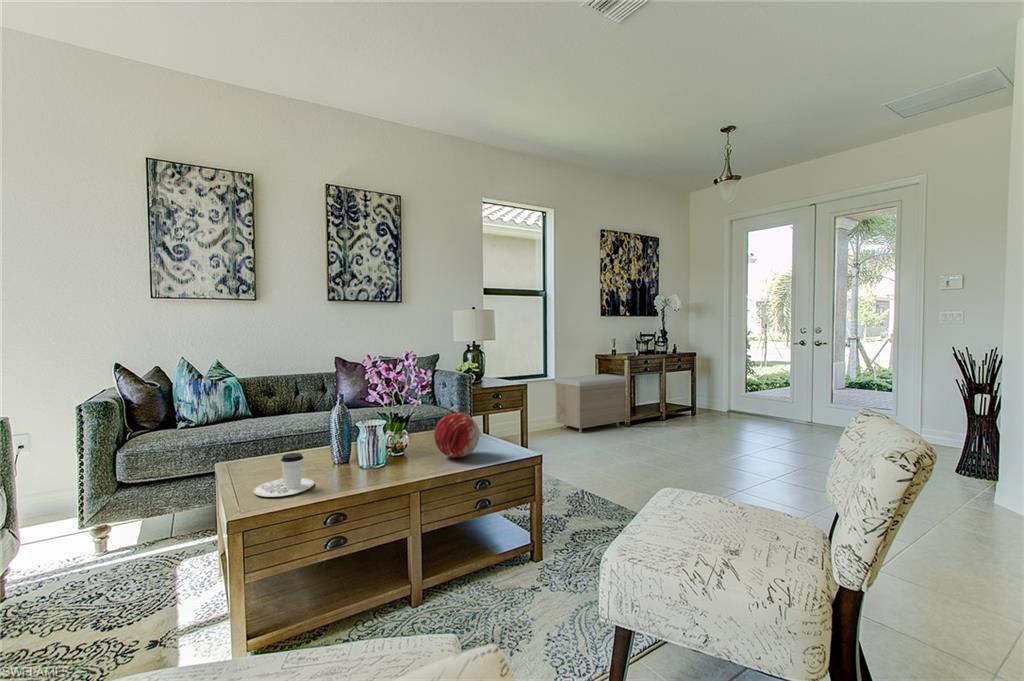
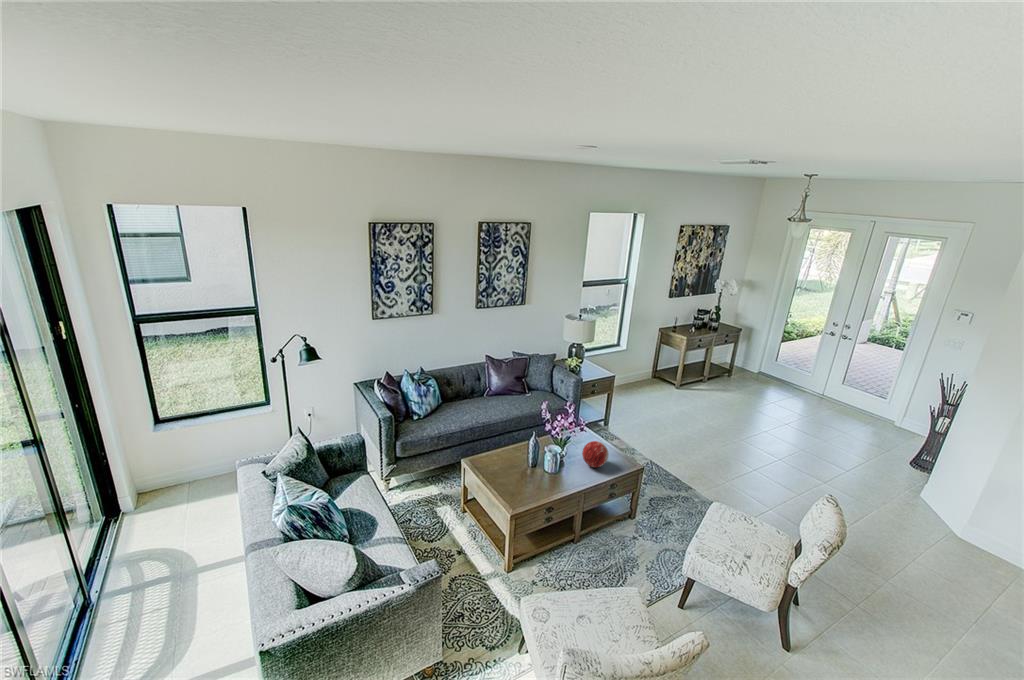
storage bench: present [554,374,627,432] -> none [622,345,683,395]
coffee cup: present [253,453,314,497] -> none [504,473,532,498]

